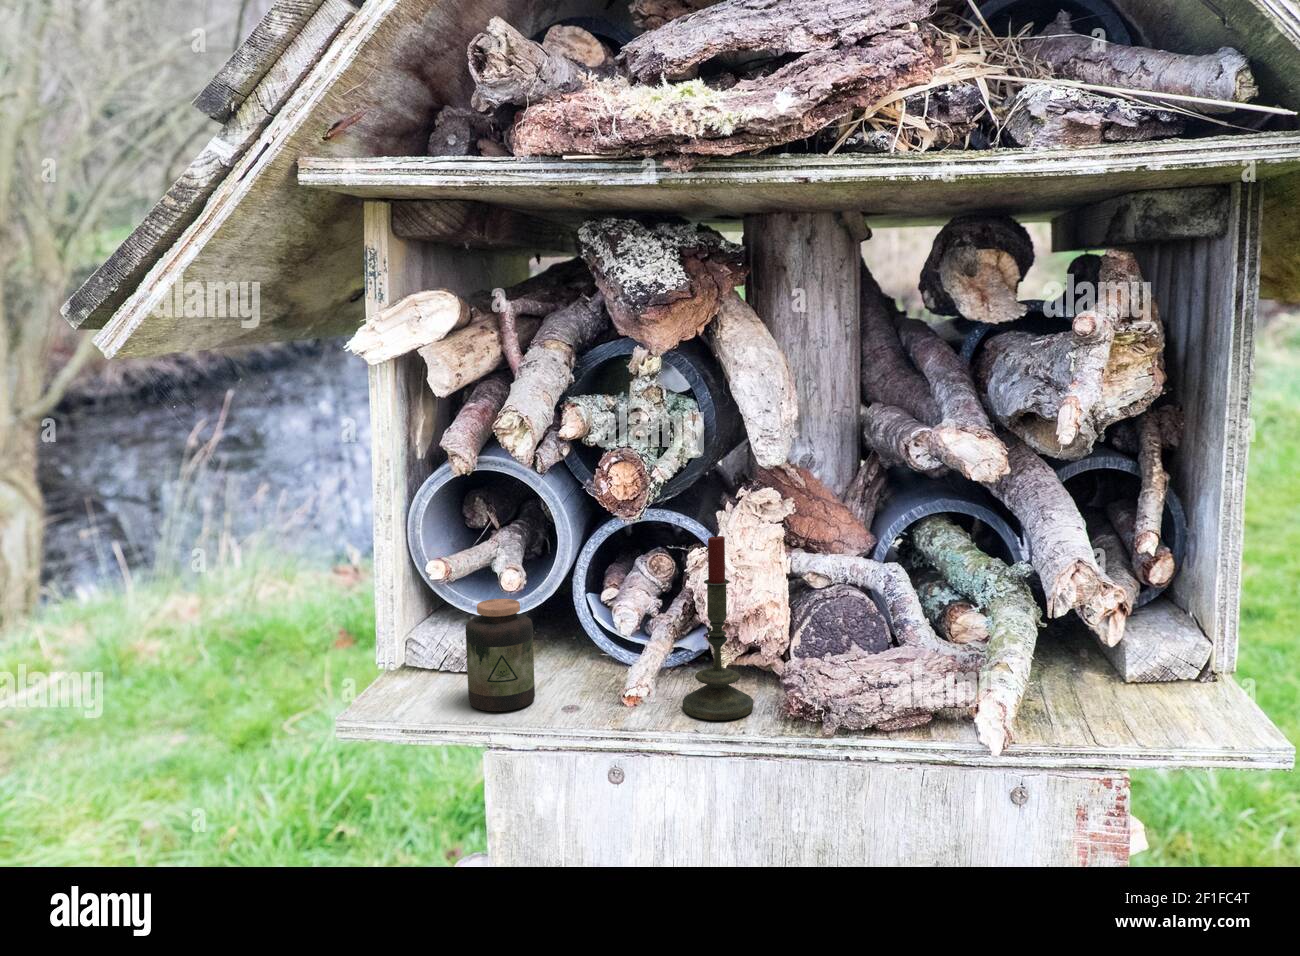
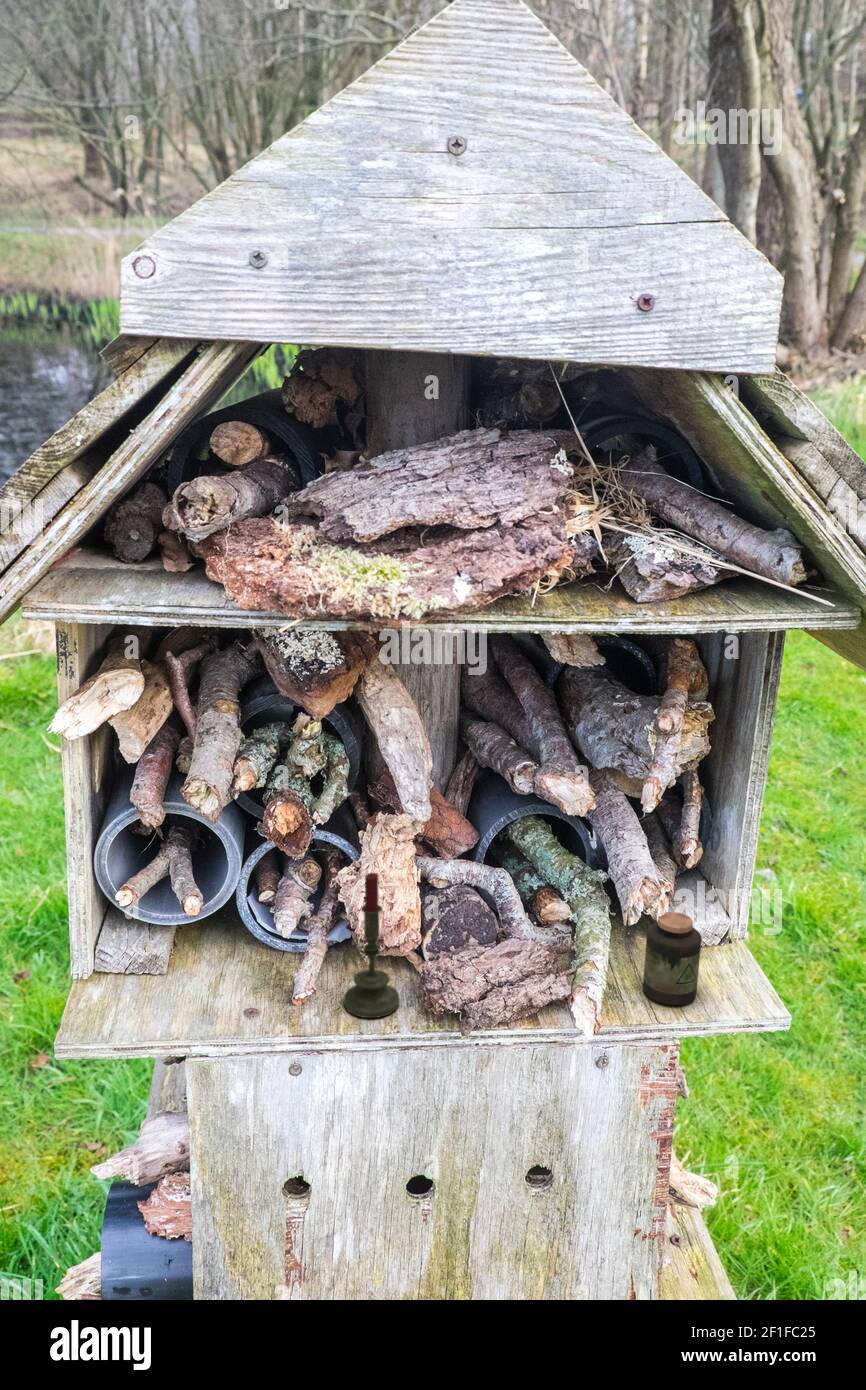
jar: present [466,599,535,711] -> present [643,912,701,1005]

